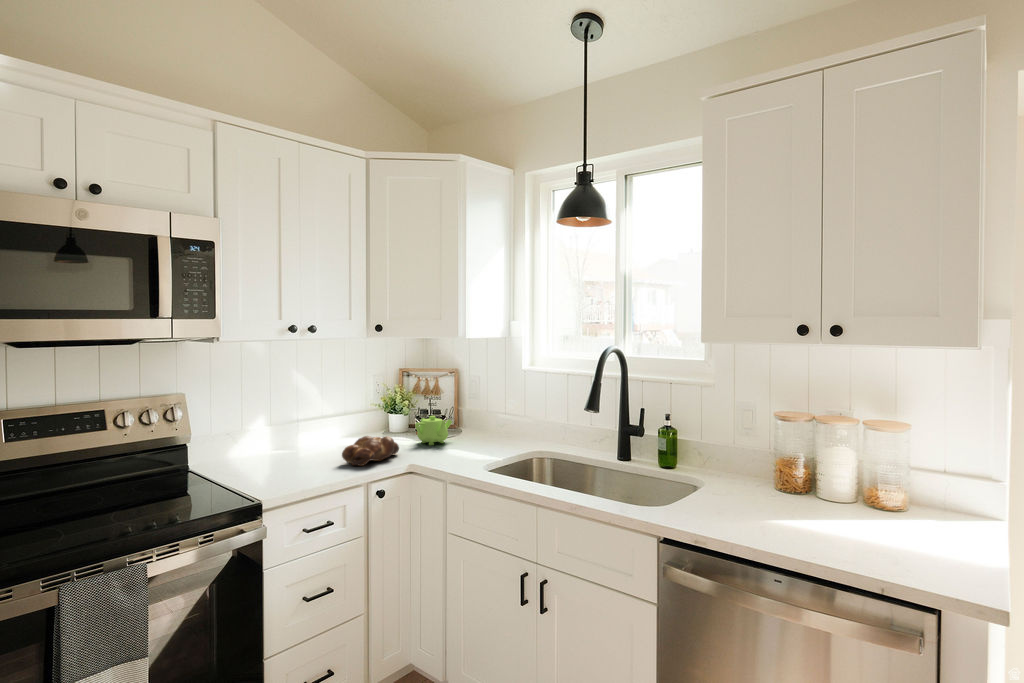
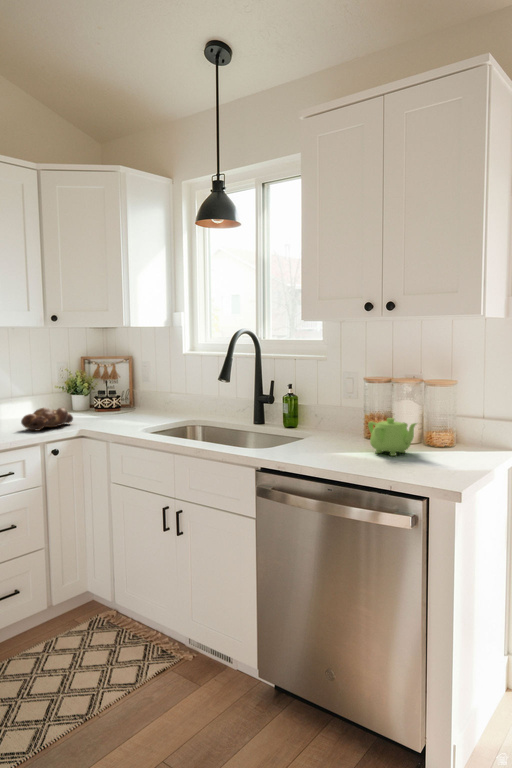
teapot: present [415,416,452,445] -> present [368,418,417,456]

